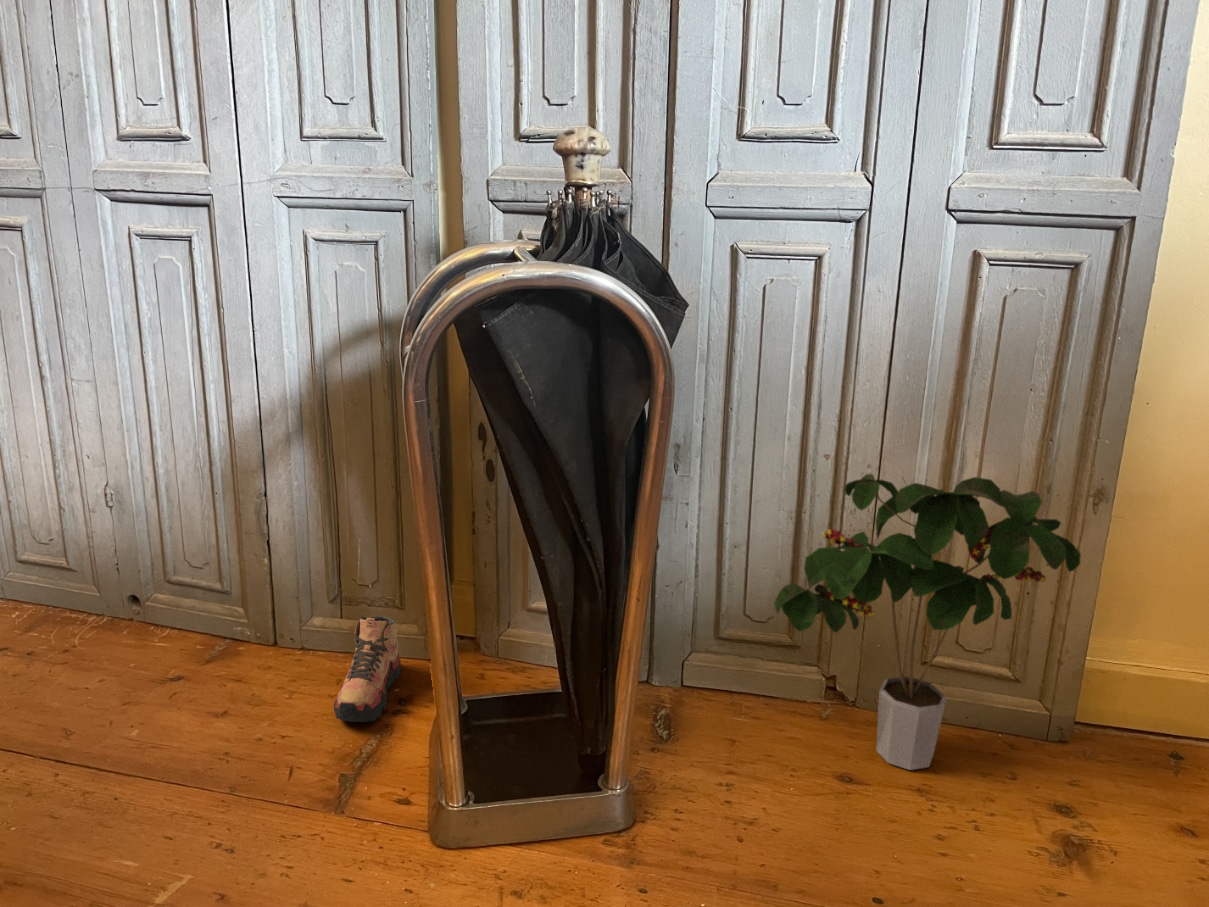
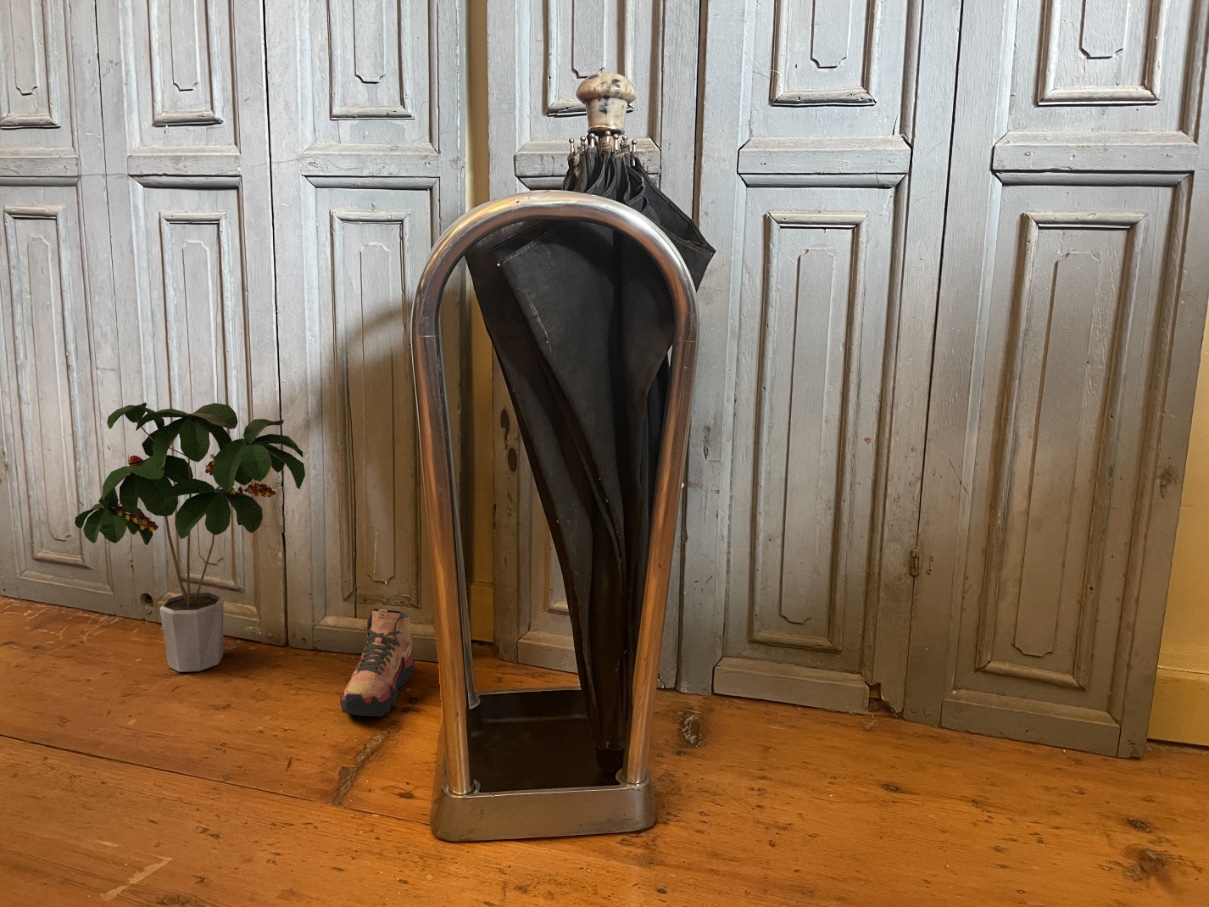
potted plant: present [774,474,1081,770] -> present [75,402,305,672]

